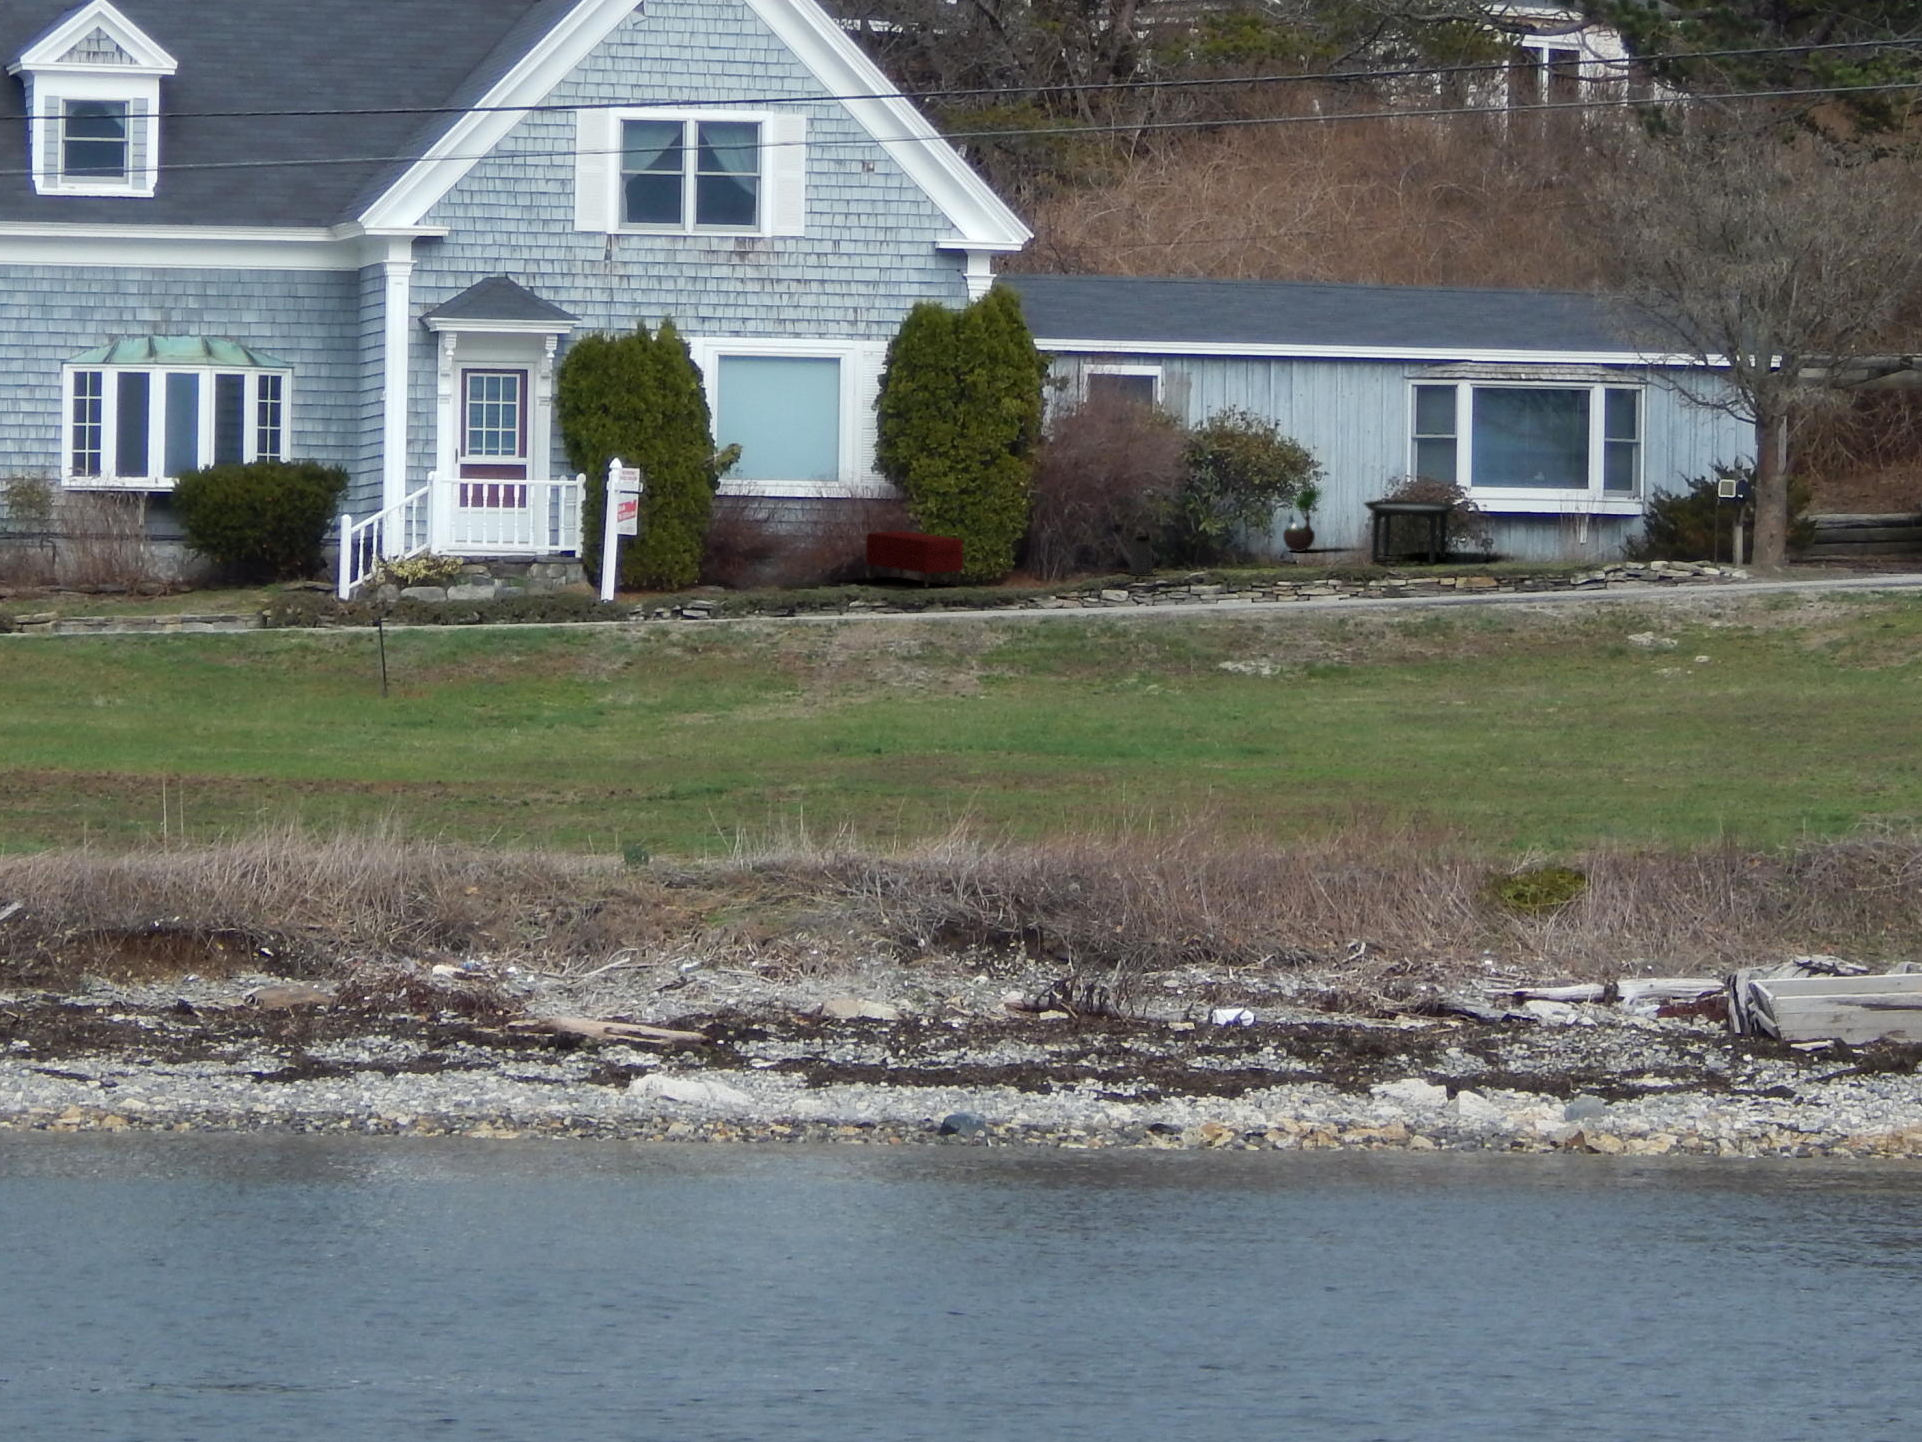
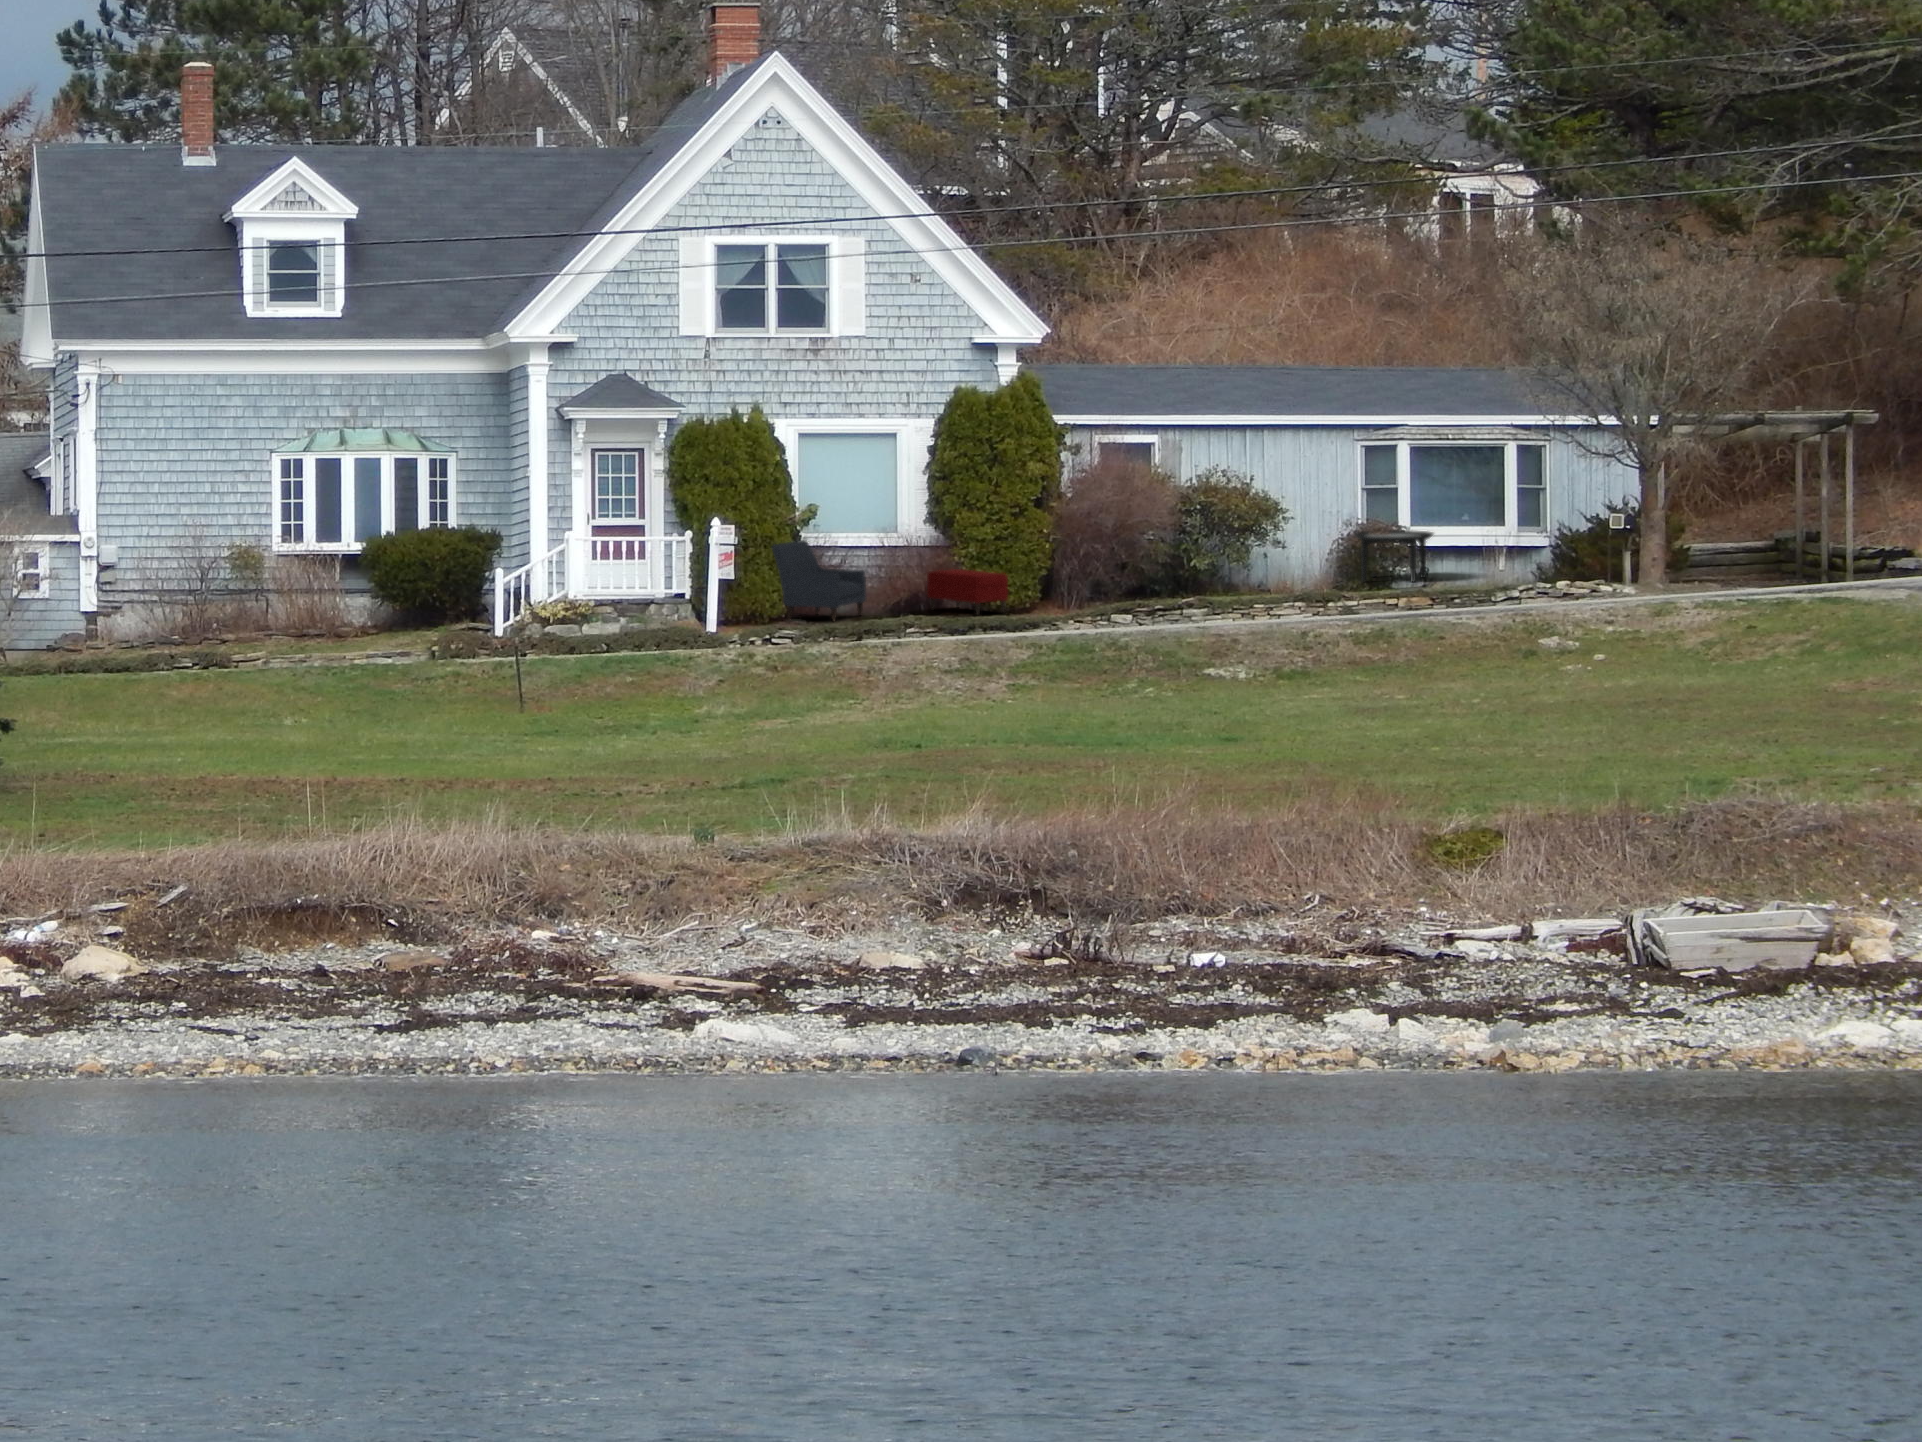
potted tree: present [1283,486,1323,552] -> none [1285,515,1322,577]
chair: none [682,490,794,591] -> present [772,540,866,621]
watering can: present [1113,528,1156,576] -> none [1136,559,1174,600]

